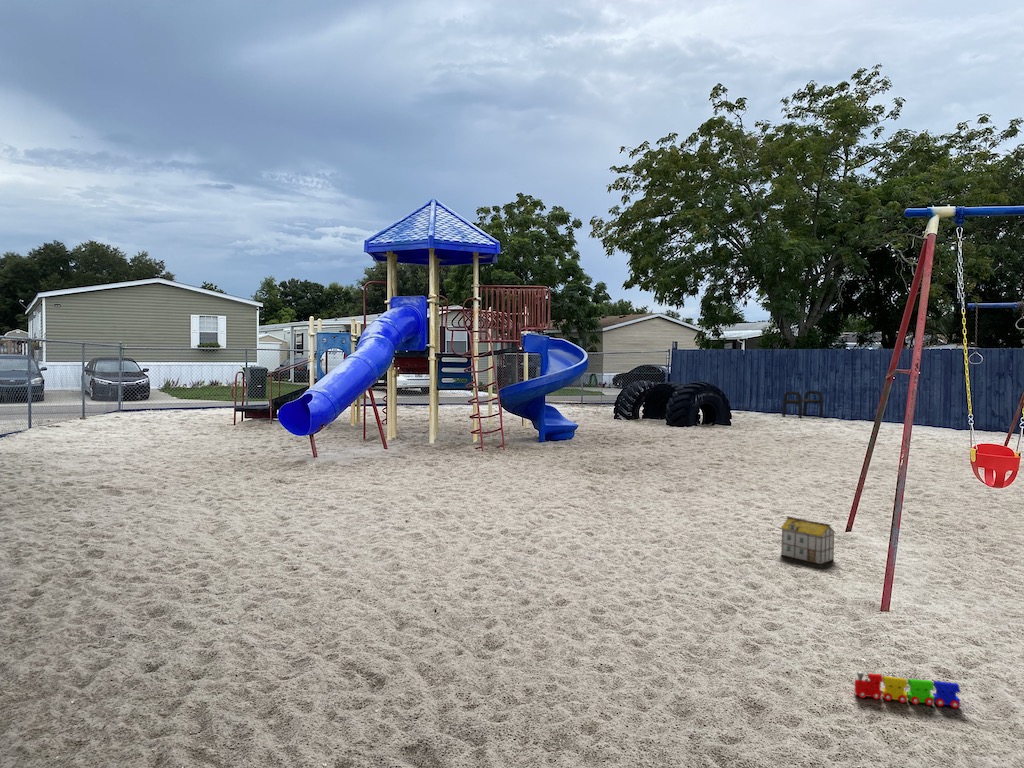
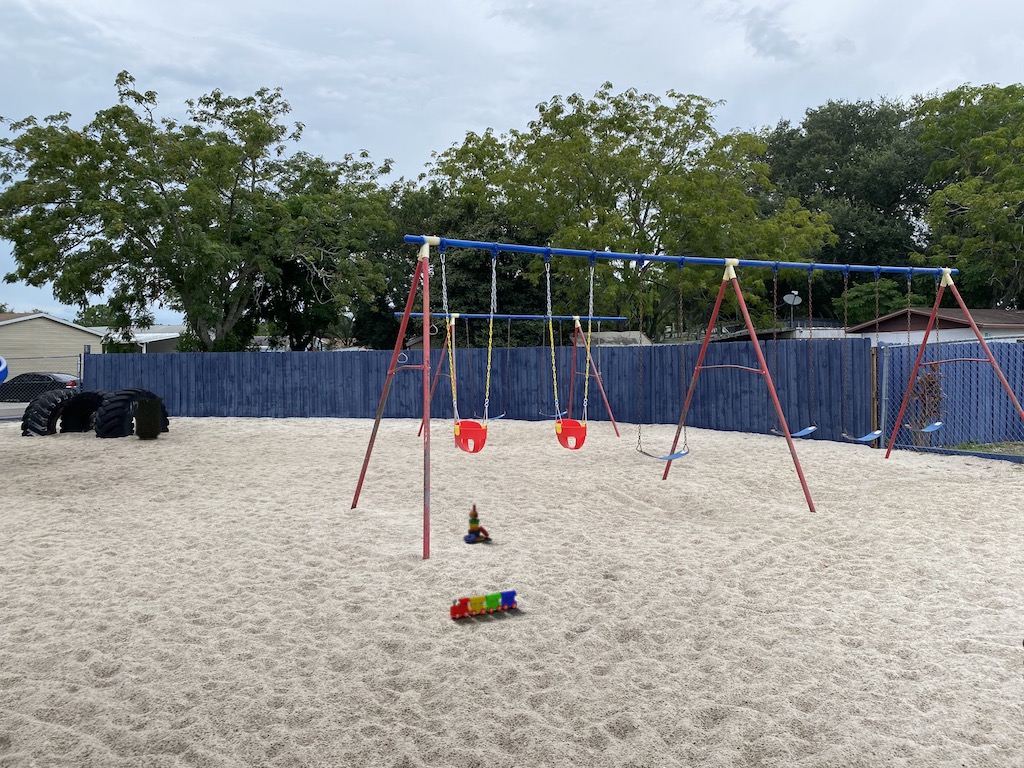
trash can: none [693,390,725,430] -> present [133,397,166,440]
bench: present [782,391,823,418] -> none [214,395,254,422]
toy house: present [781,517,835,564] -> none [316,501,362,538]
stacking toy: none [957,553,998,602] -> present [463,504,489,543]

